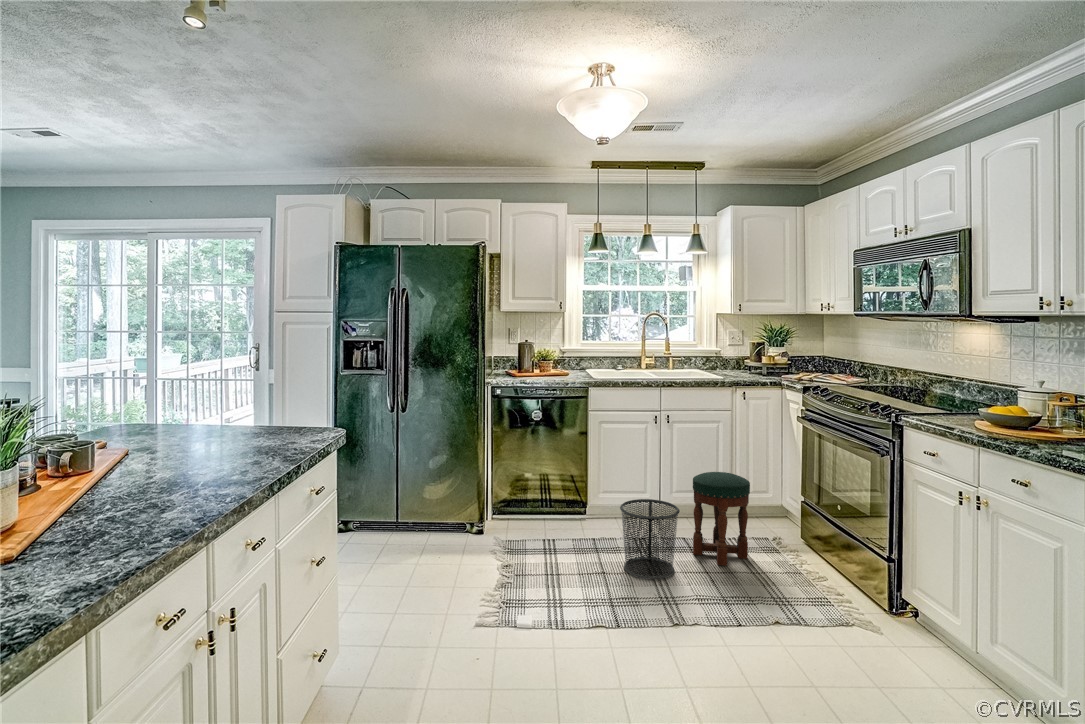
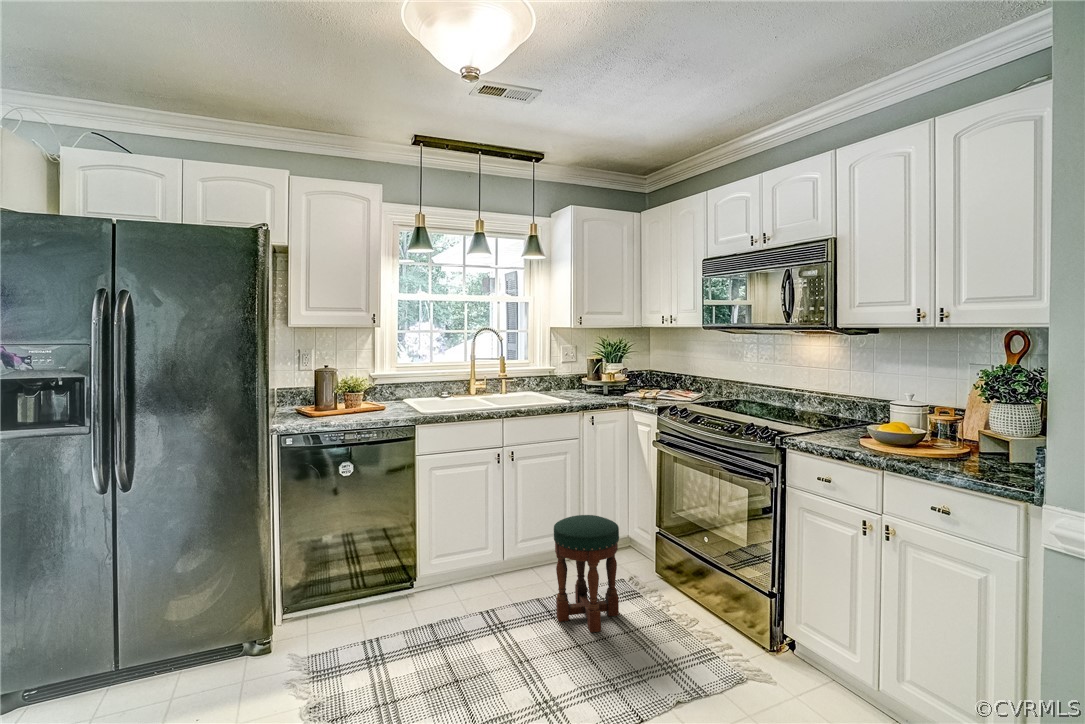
waste bin: present [620,499,680,579] -> none [473,564,548,677]

